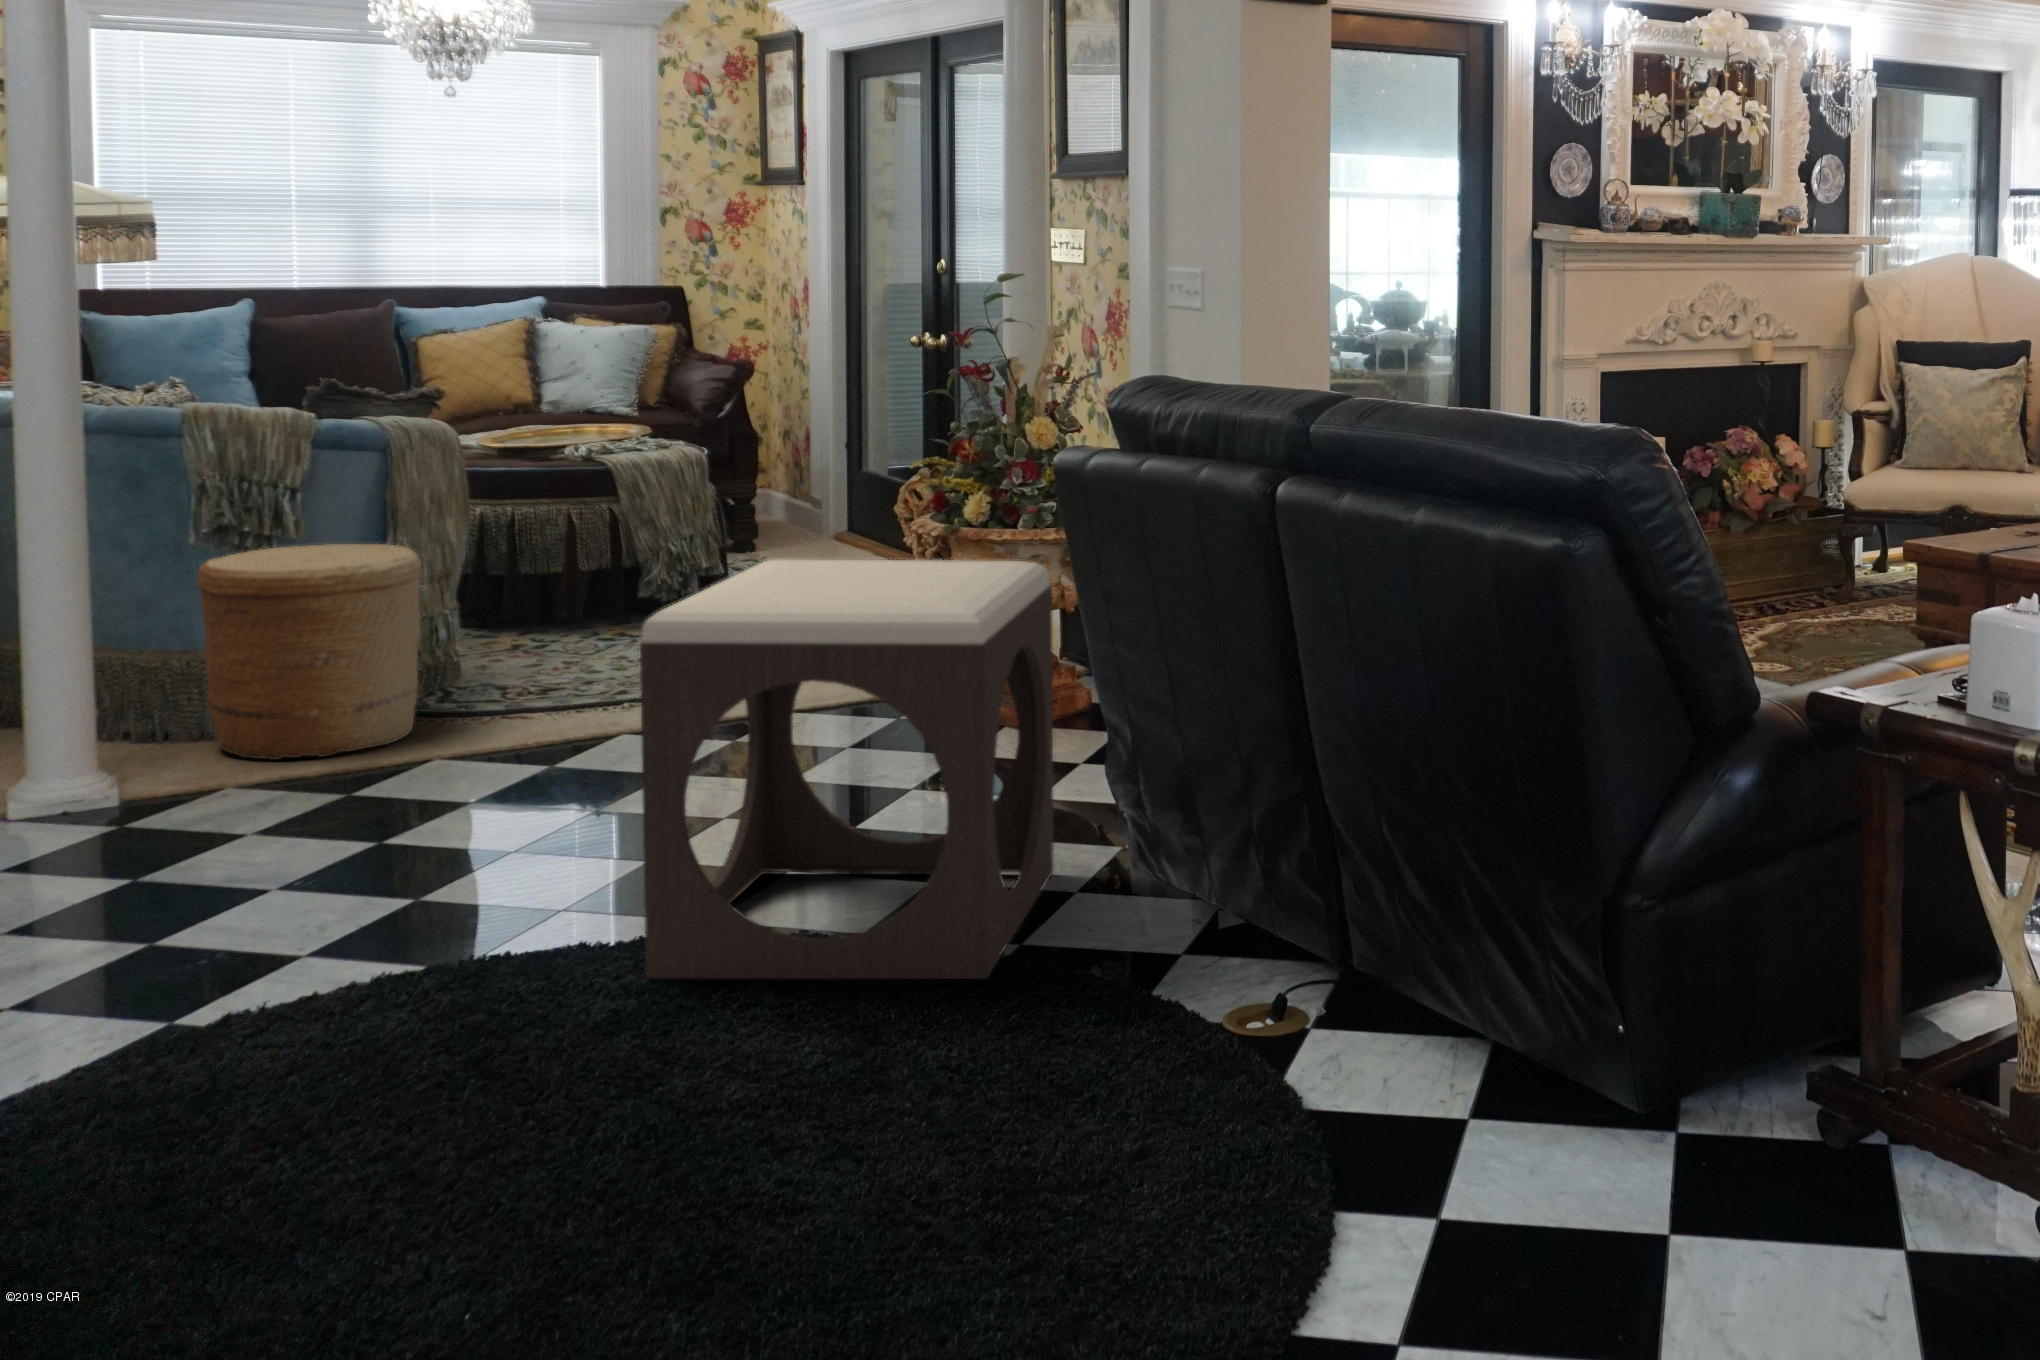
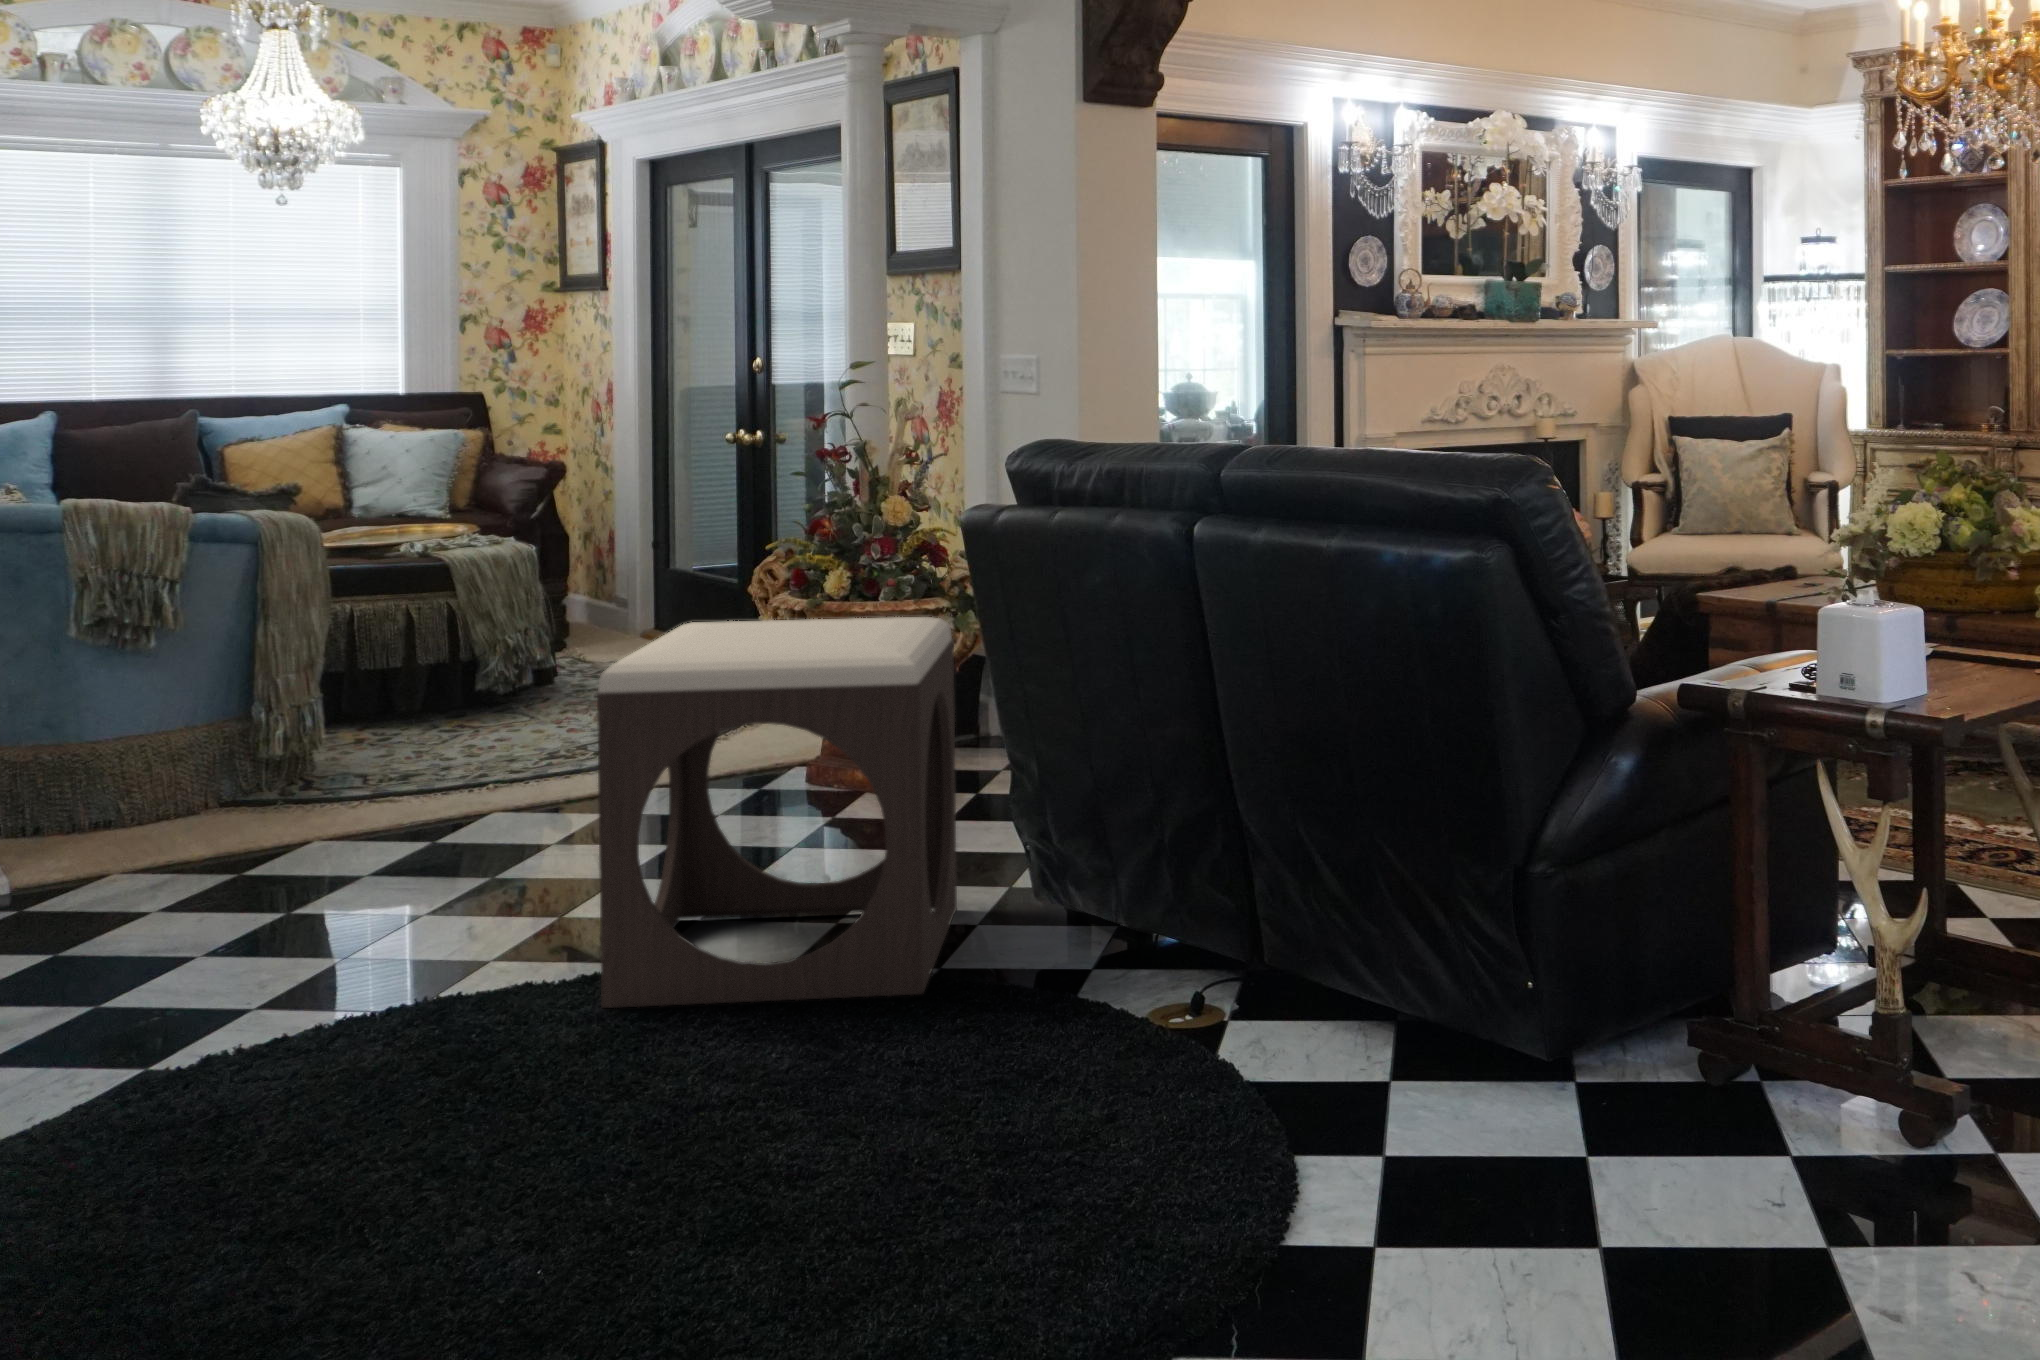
woven basket: present [197,544,421,760] -> none [76,636,295,848]

